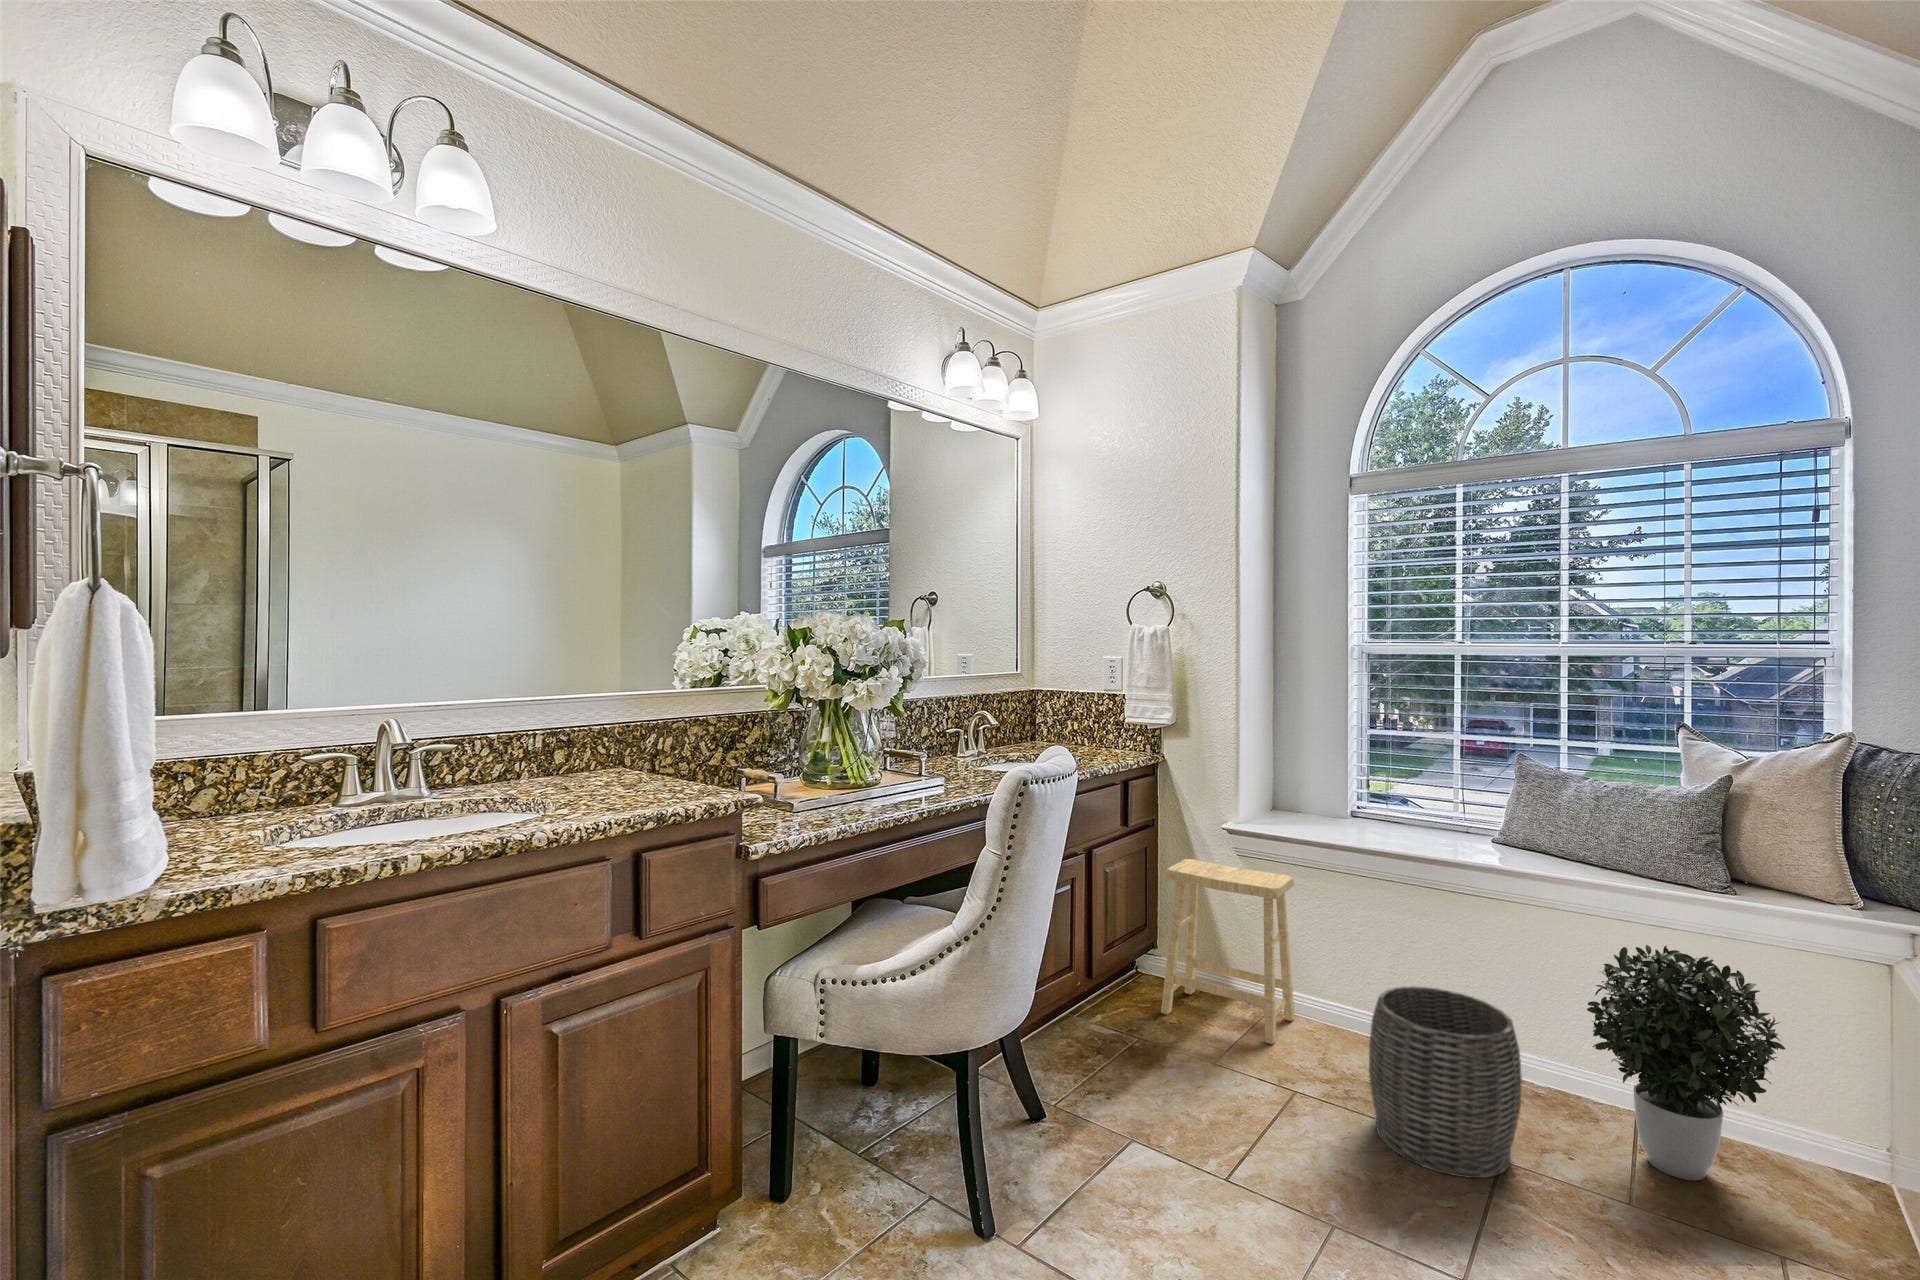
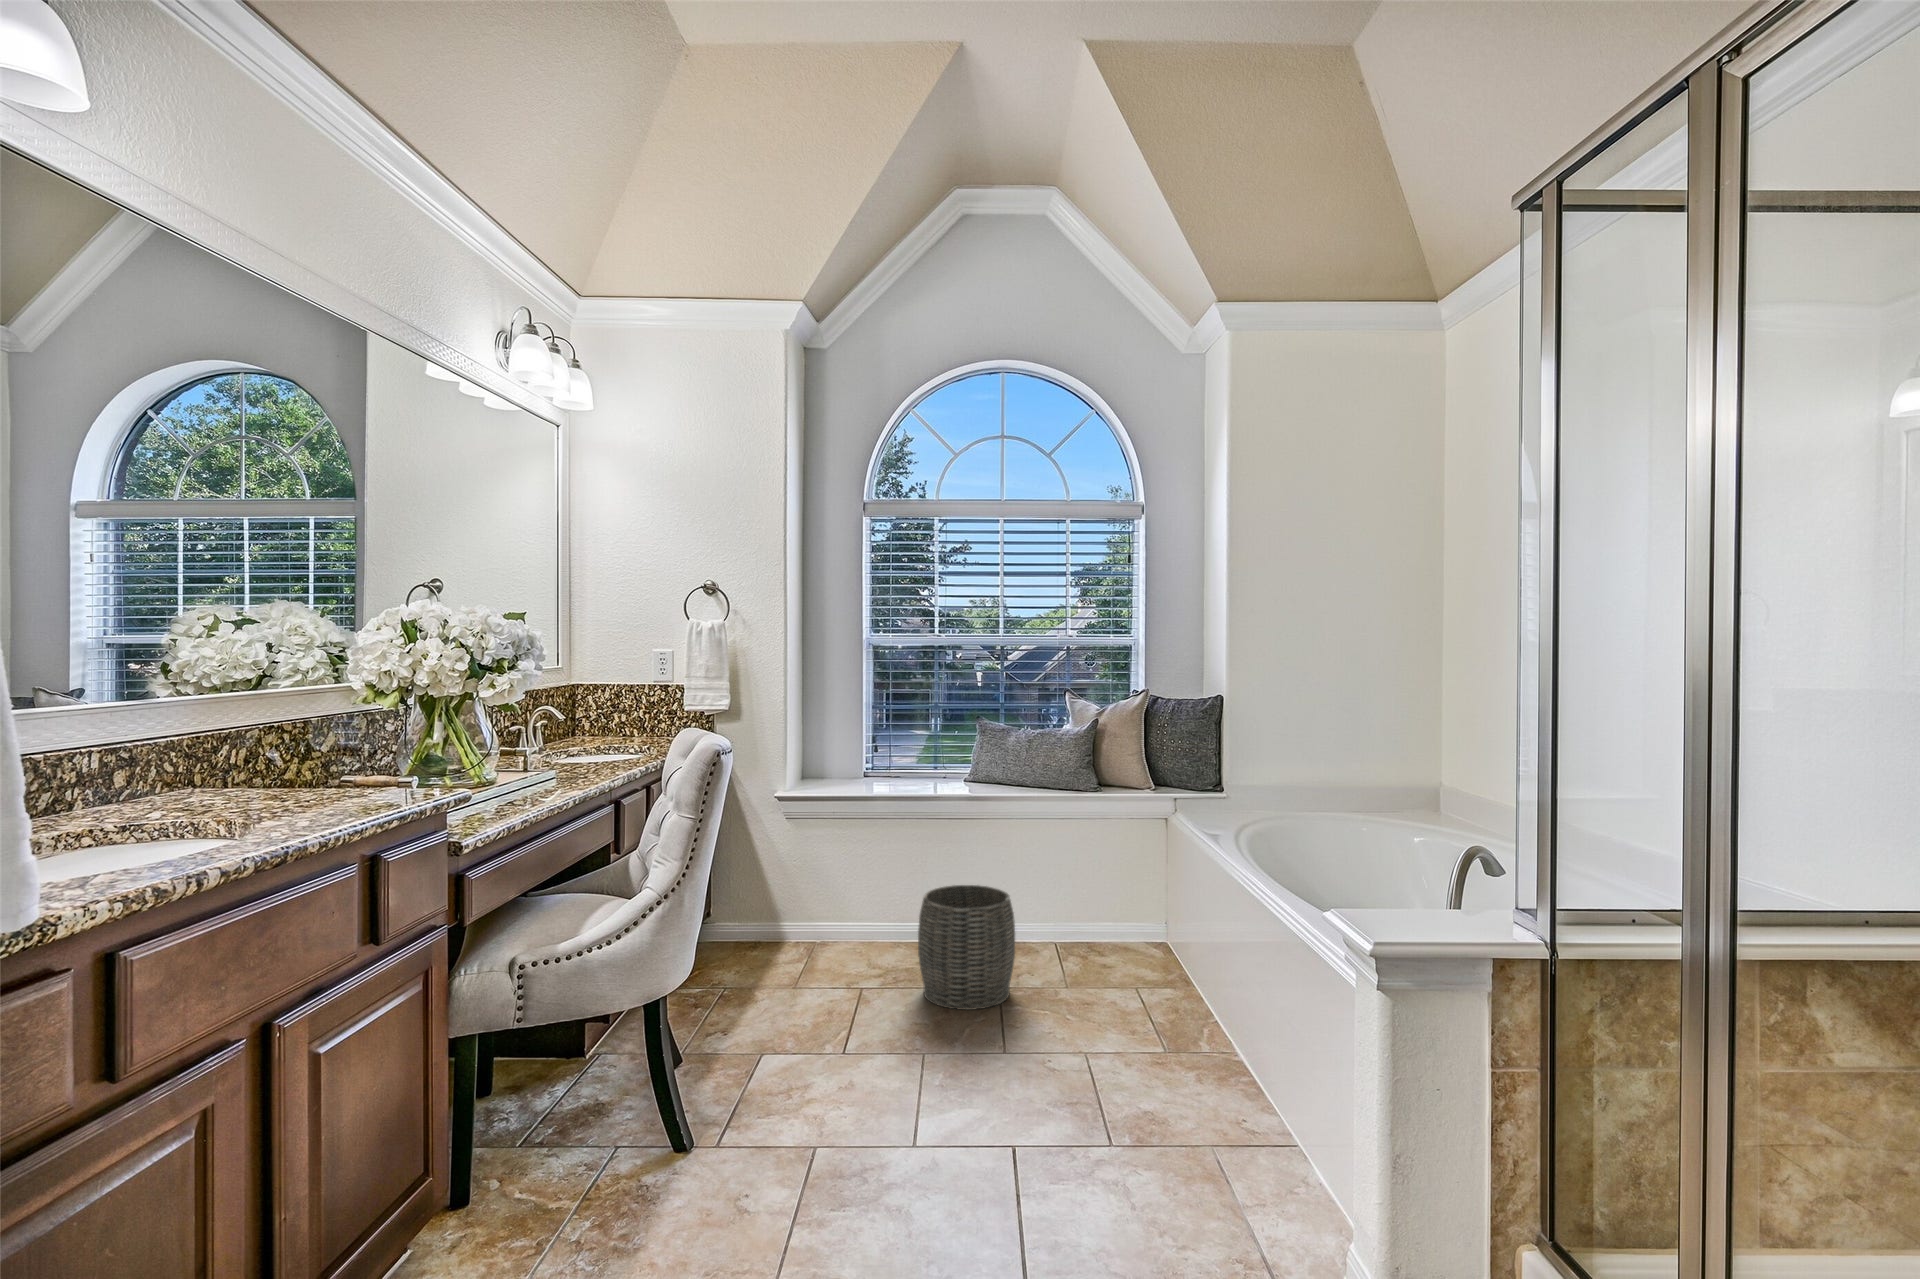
footstool: present [1161,859,1295,1044] -> none [731,826,837,967]
potted plant: present [1587,945,1785,1180] -> none [1045,825,1142,973]

